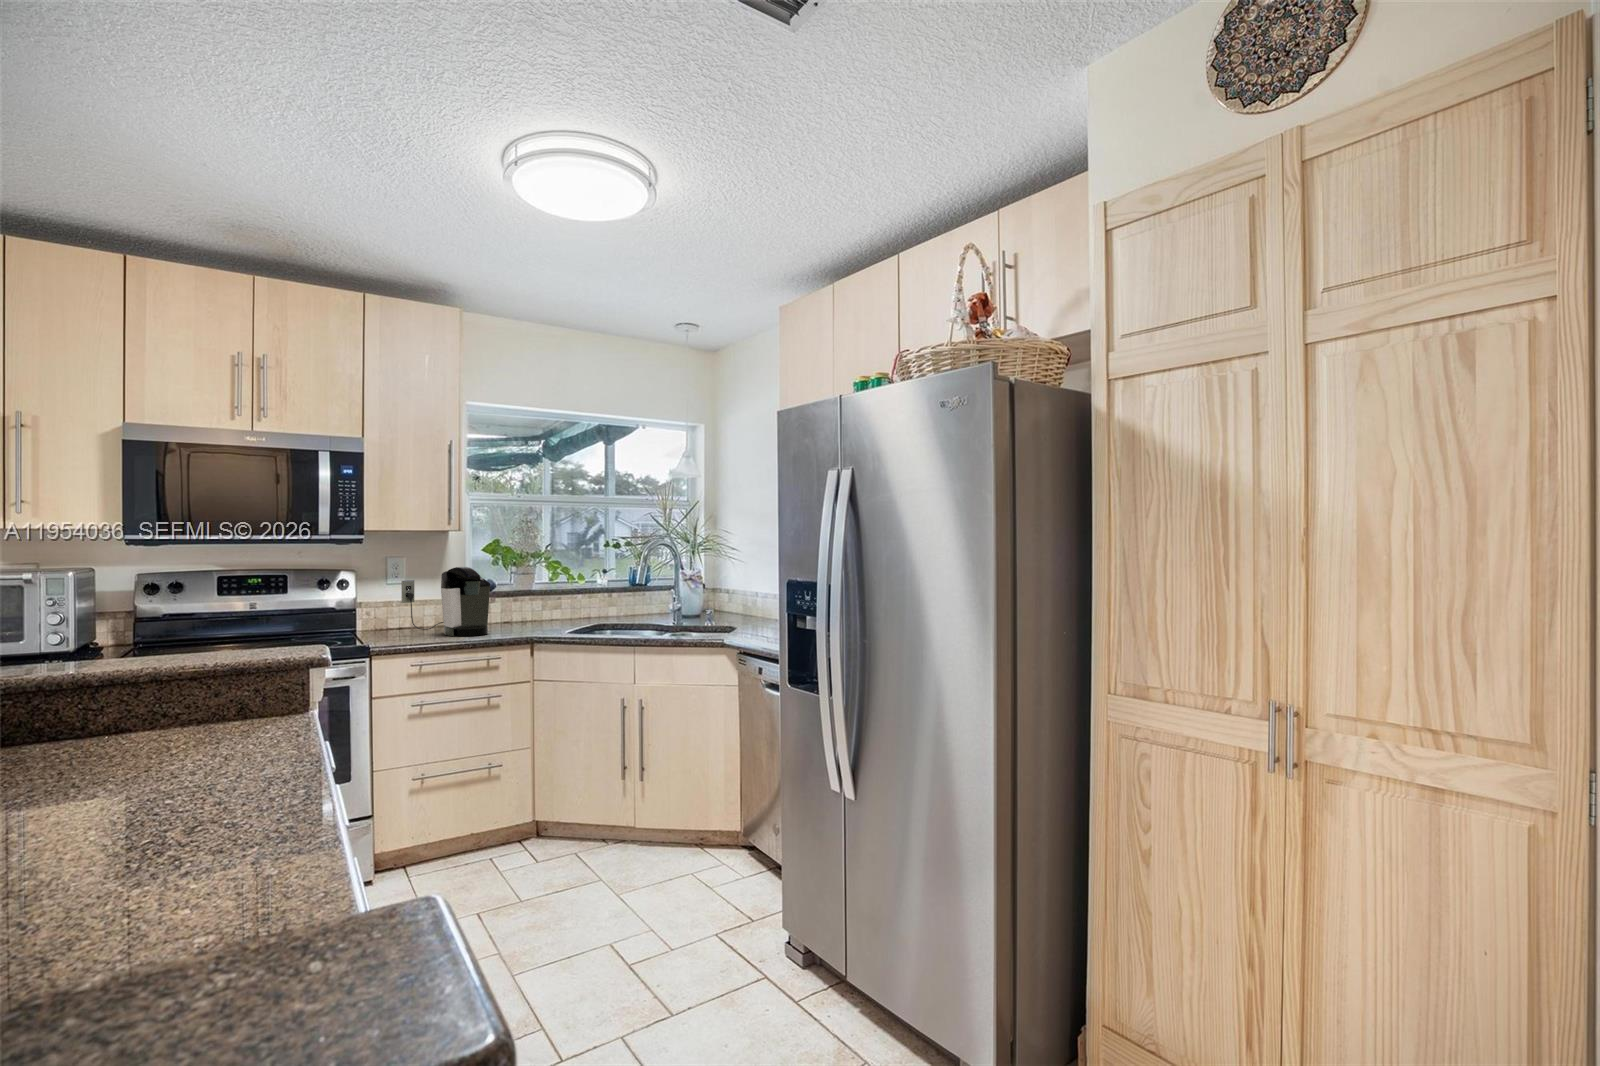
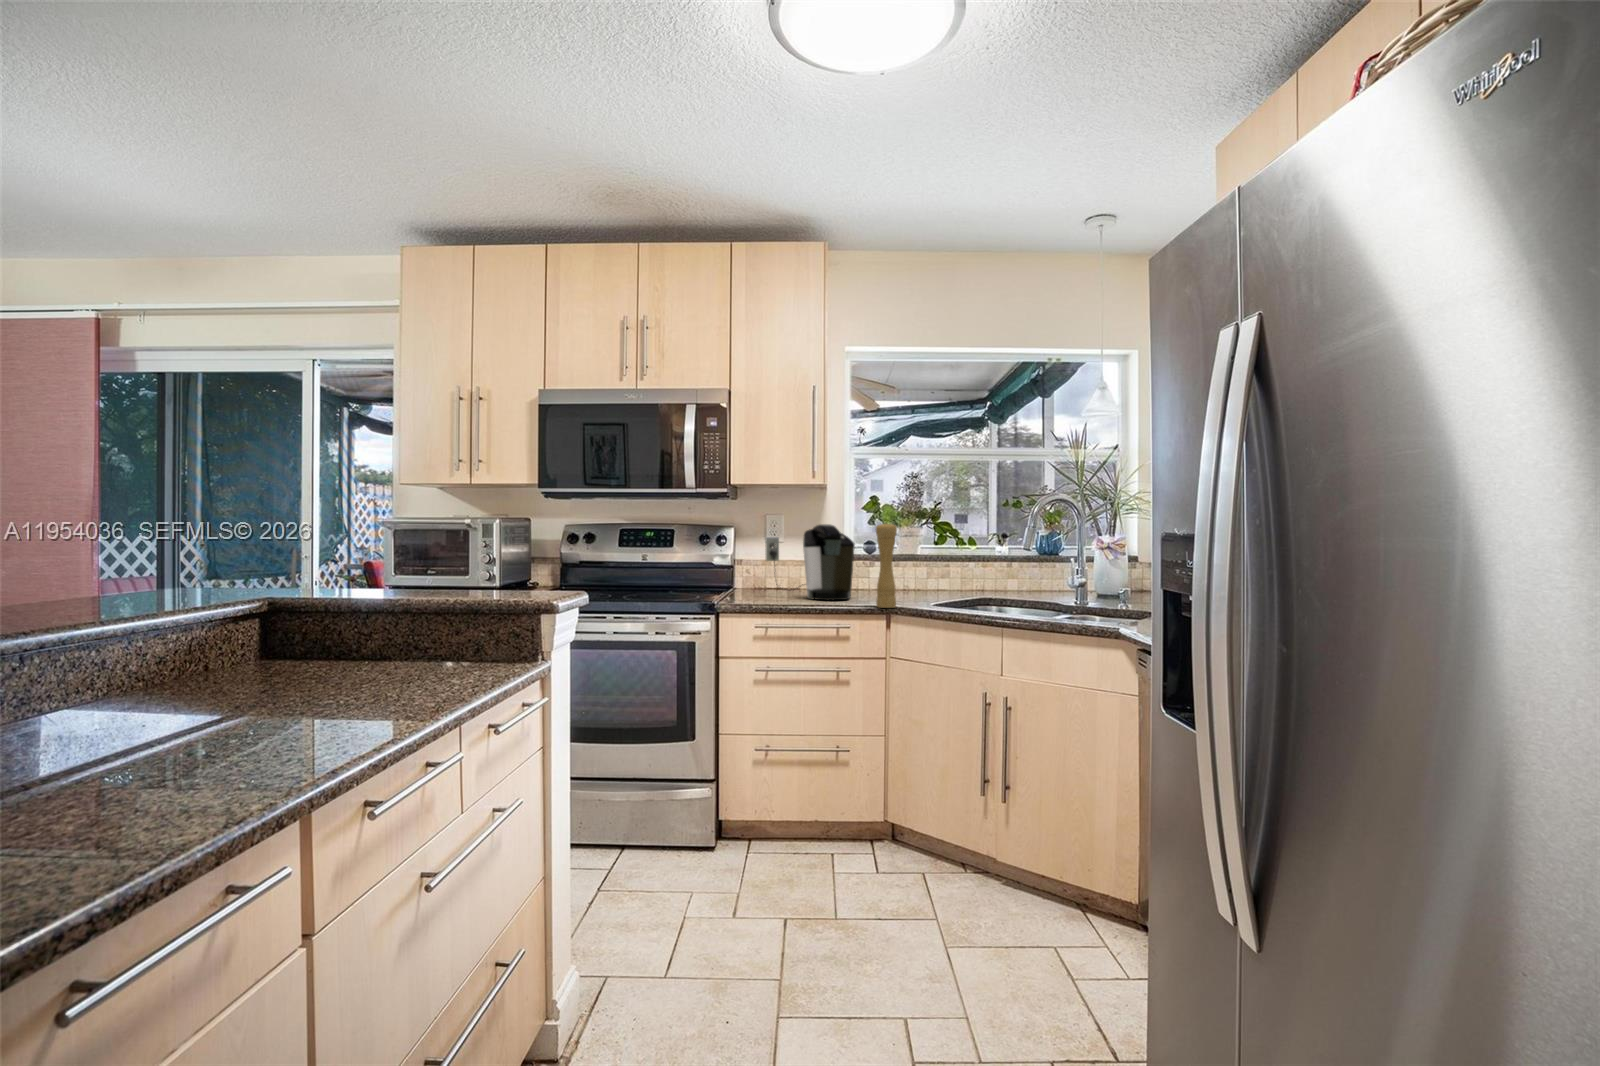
pepper mill: none [524,566,543,639] -> present [876,523,897,608]

